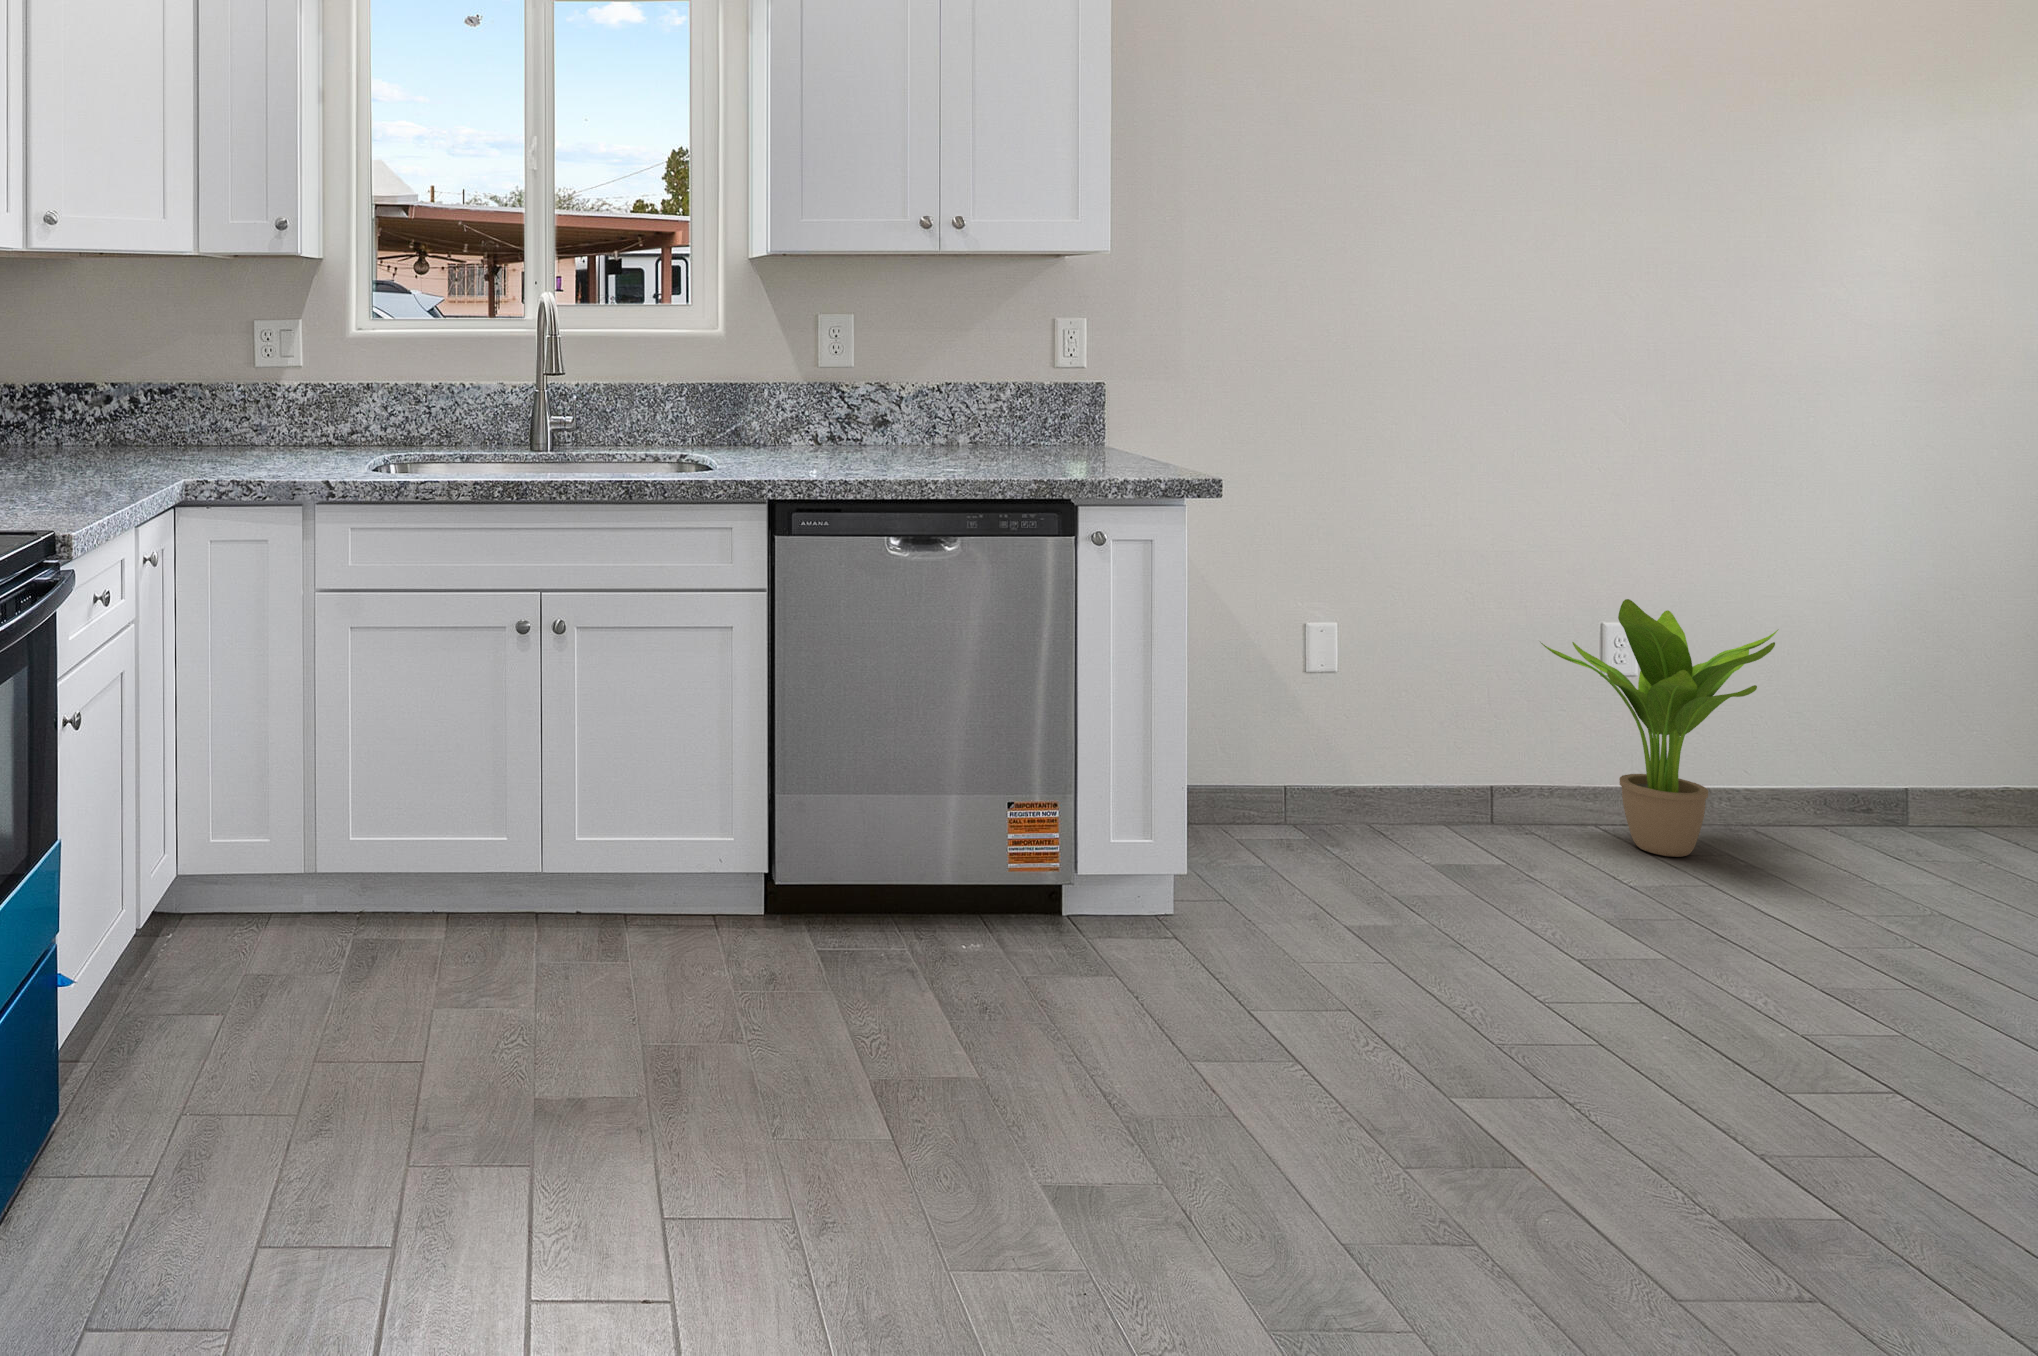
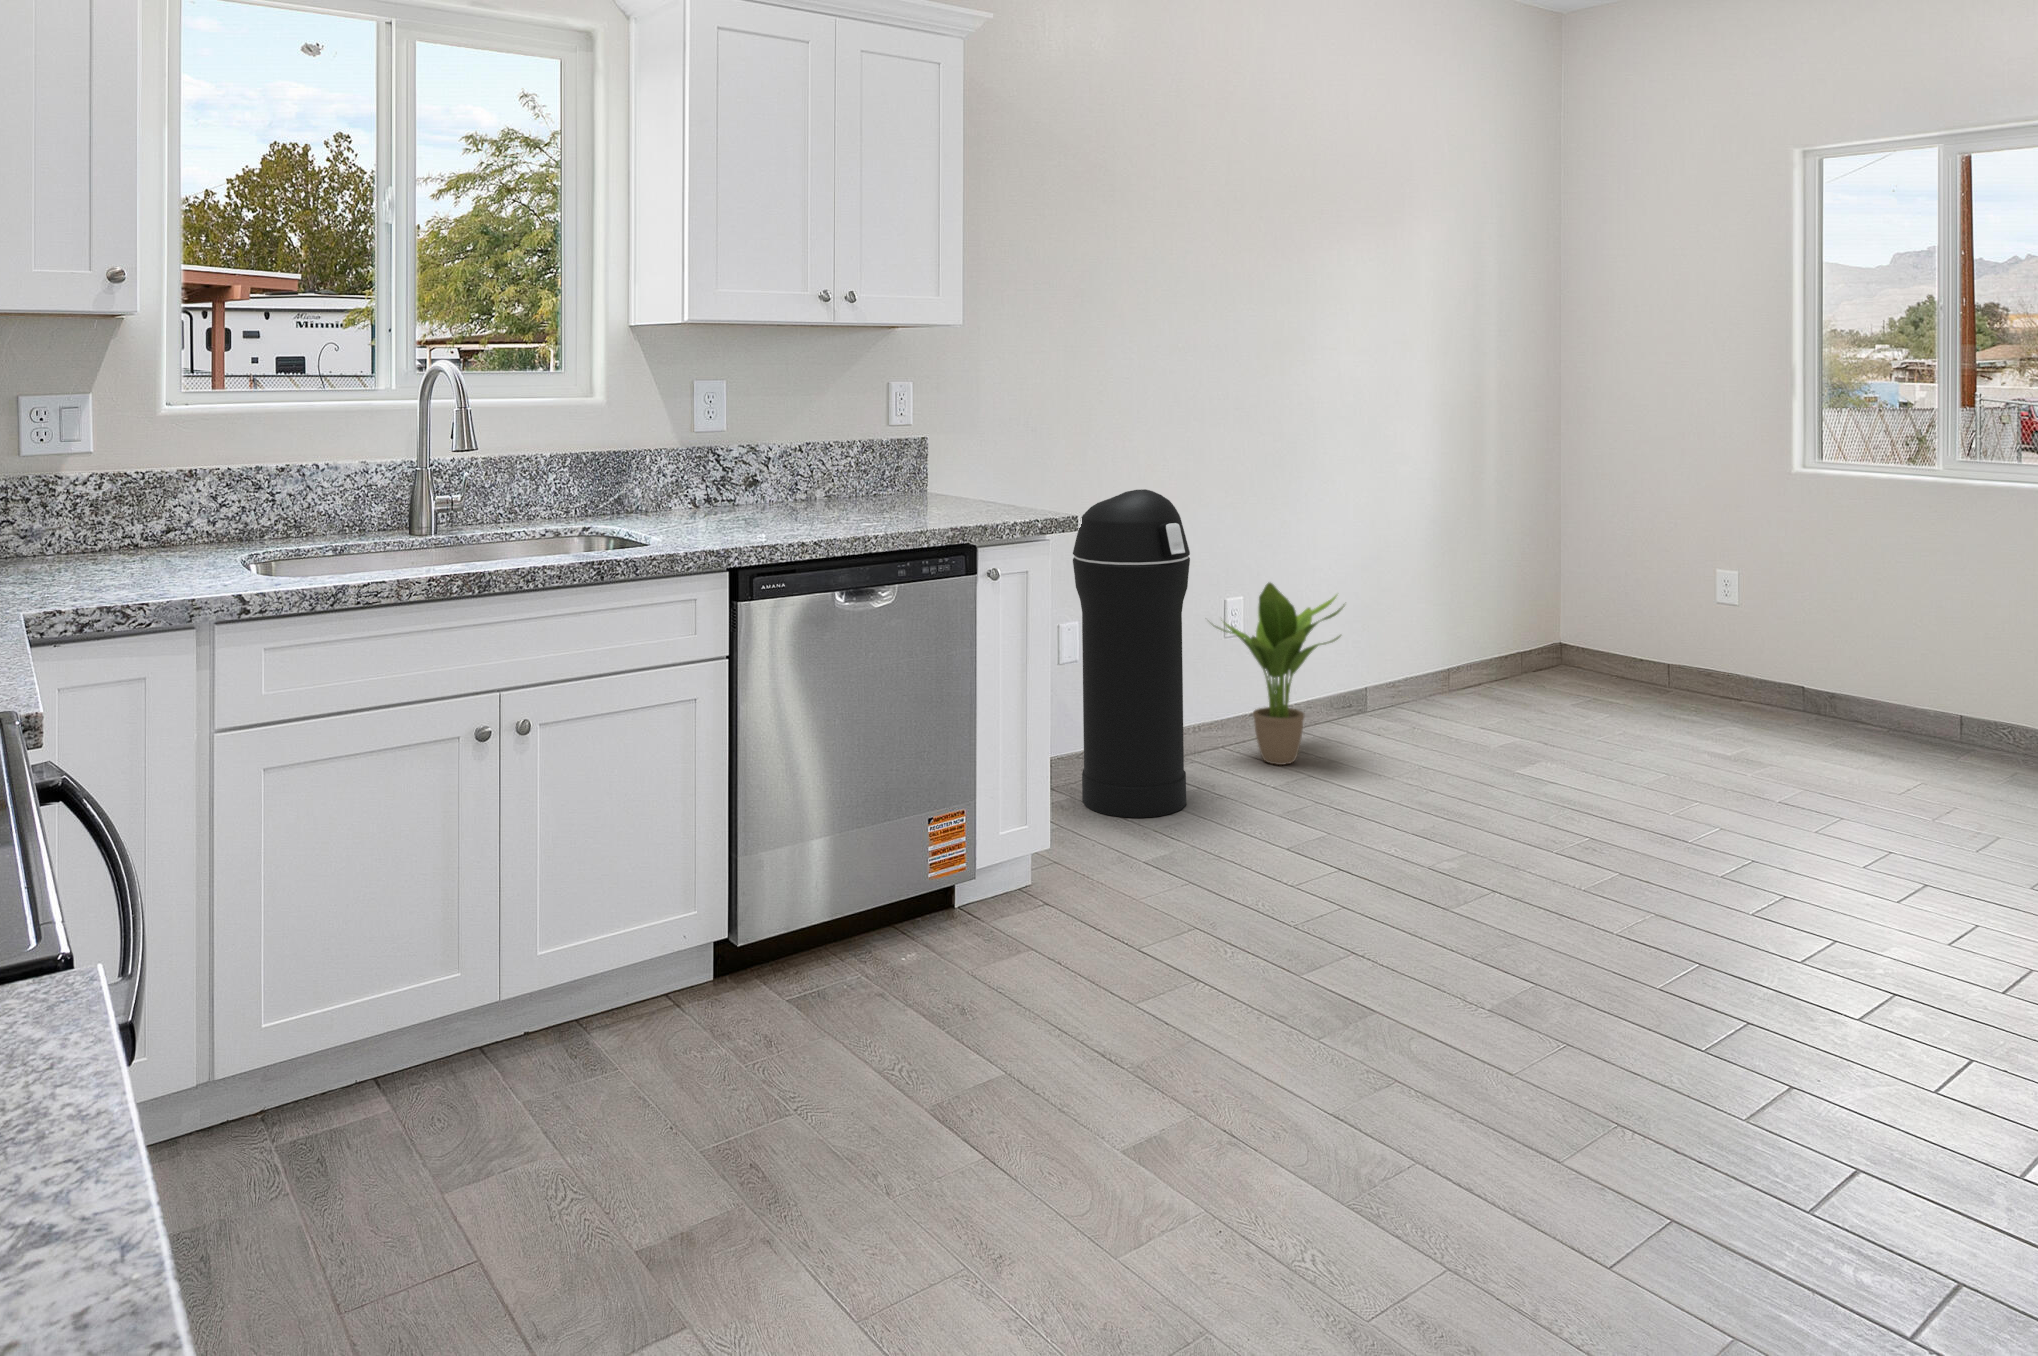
trash can: none [1306,458,1478,877] -> present [1073,489,1190,818]

